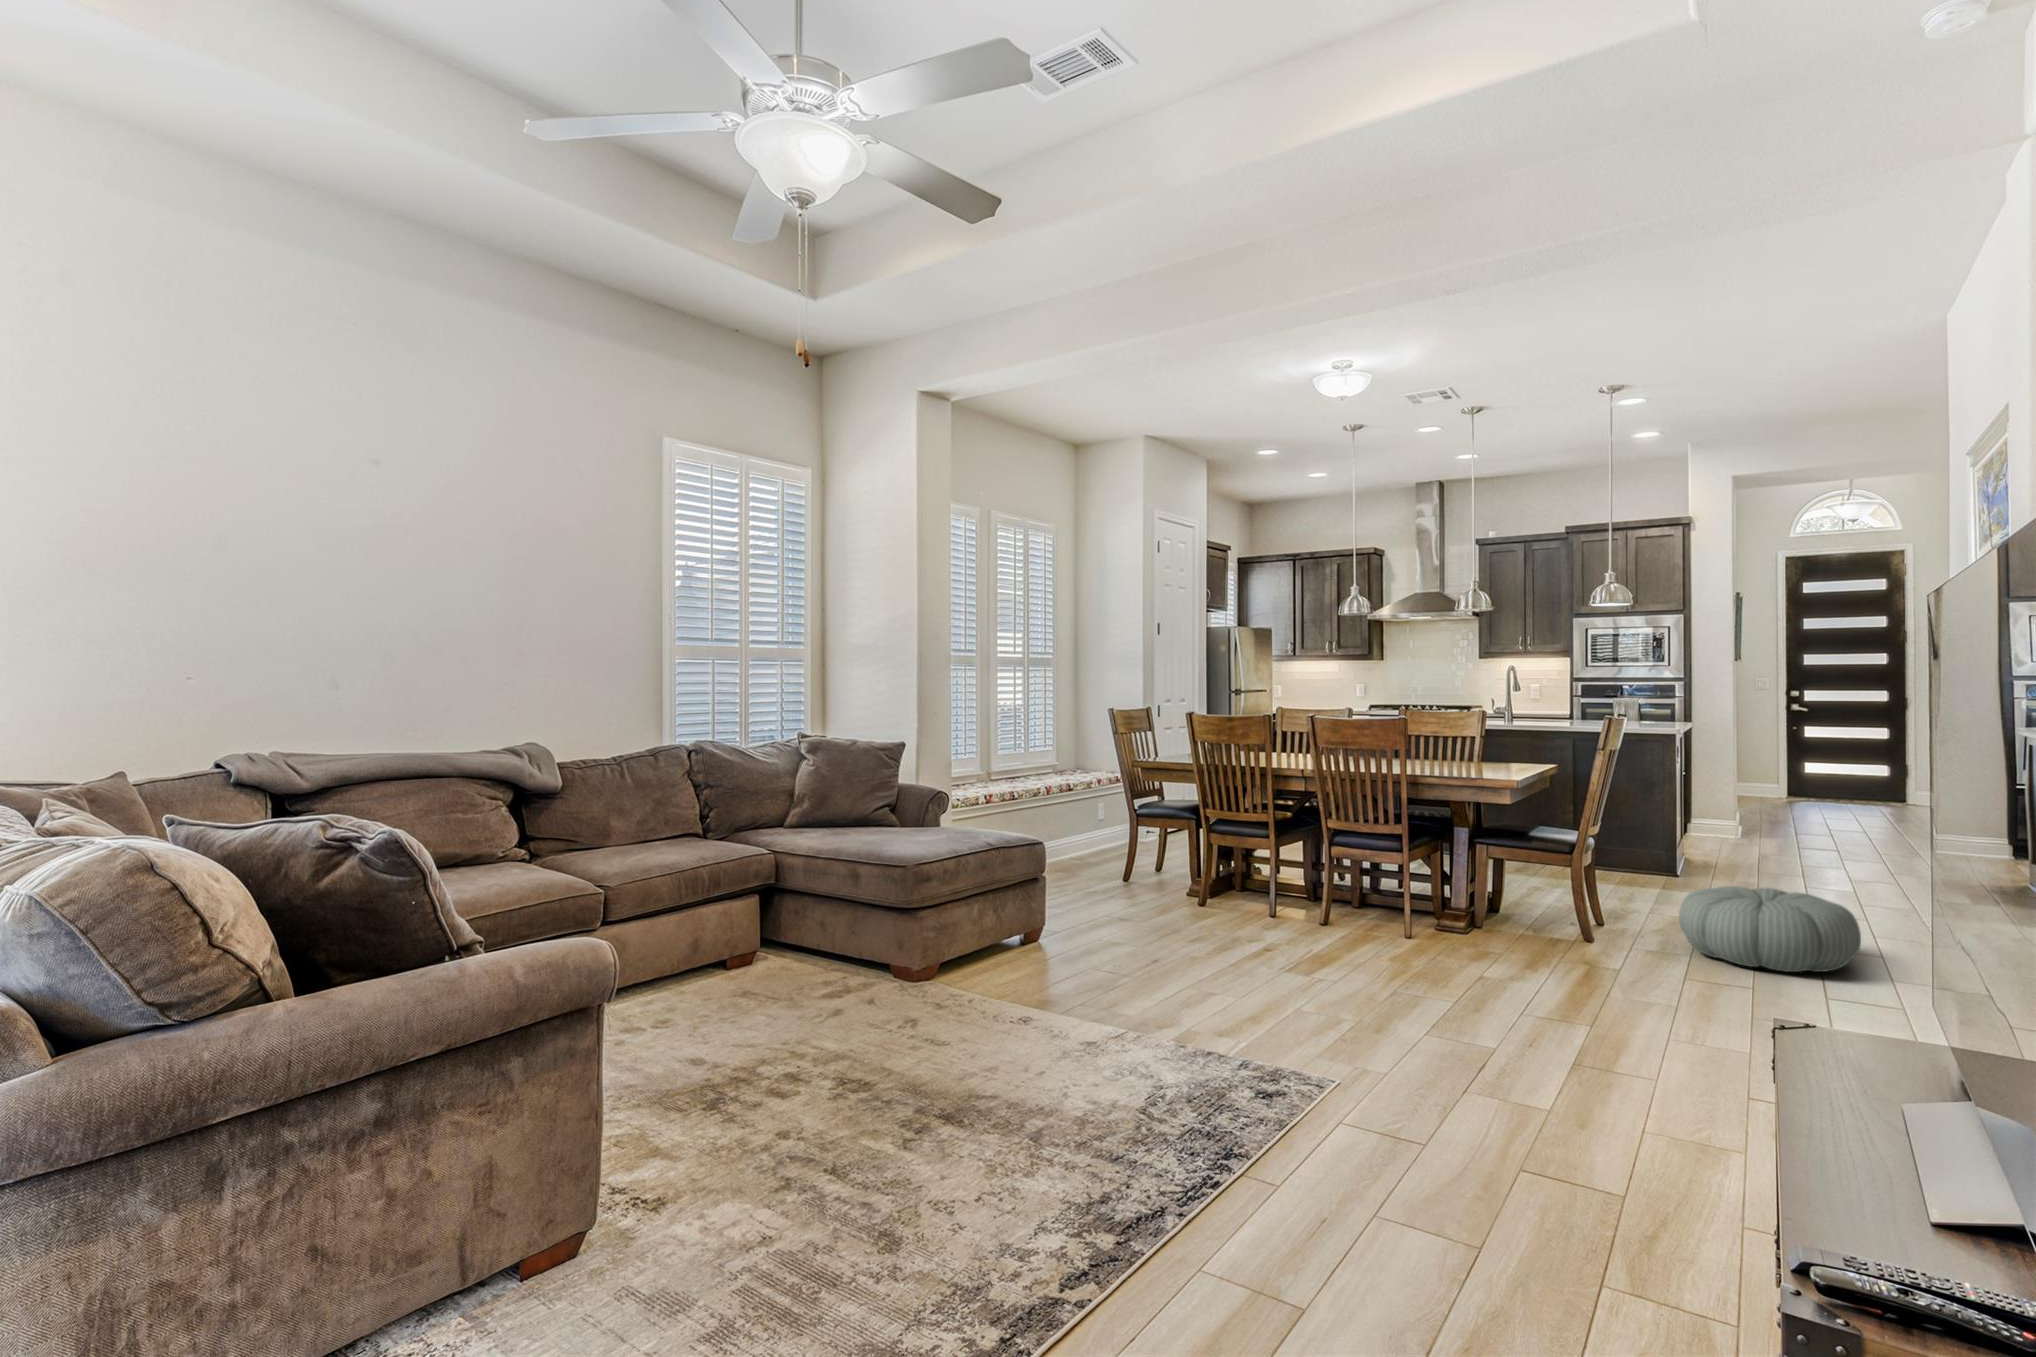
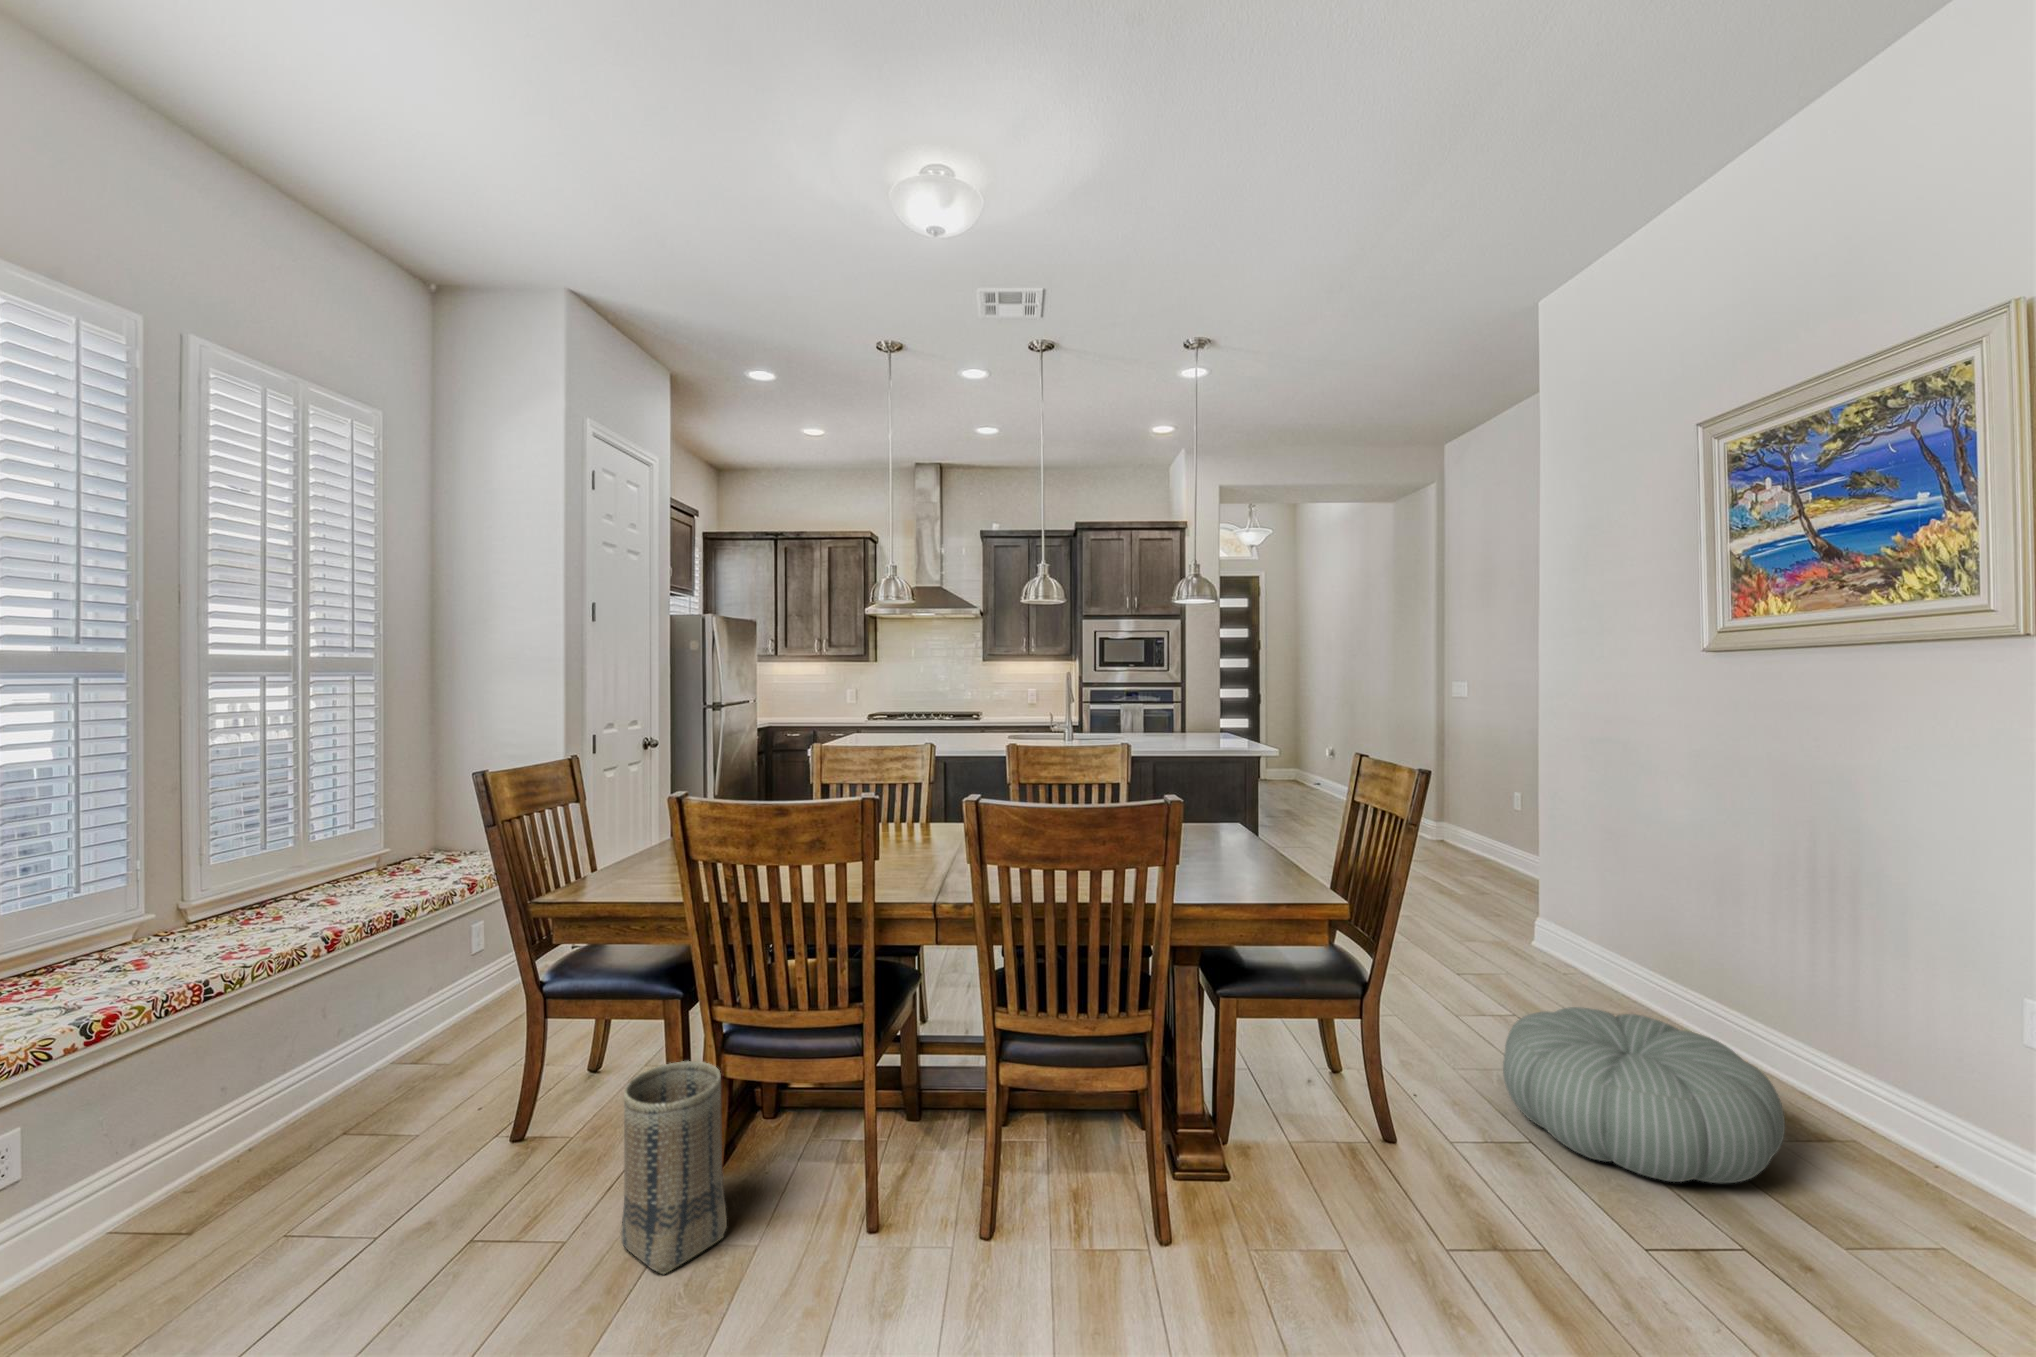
basket: none [1167,833,1209,908] -> present [621,1061,727,1274]

